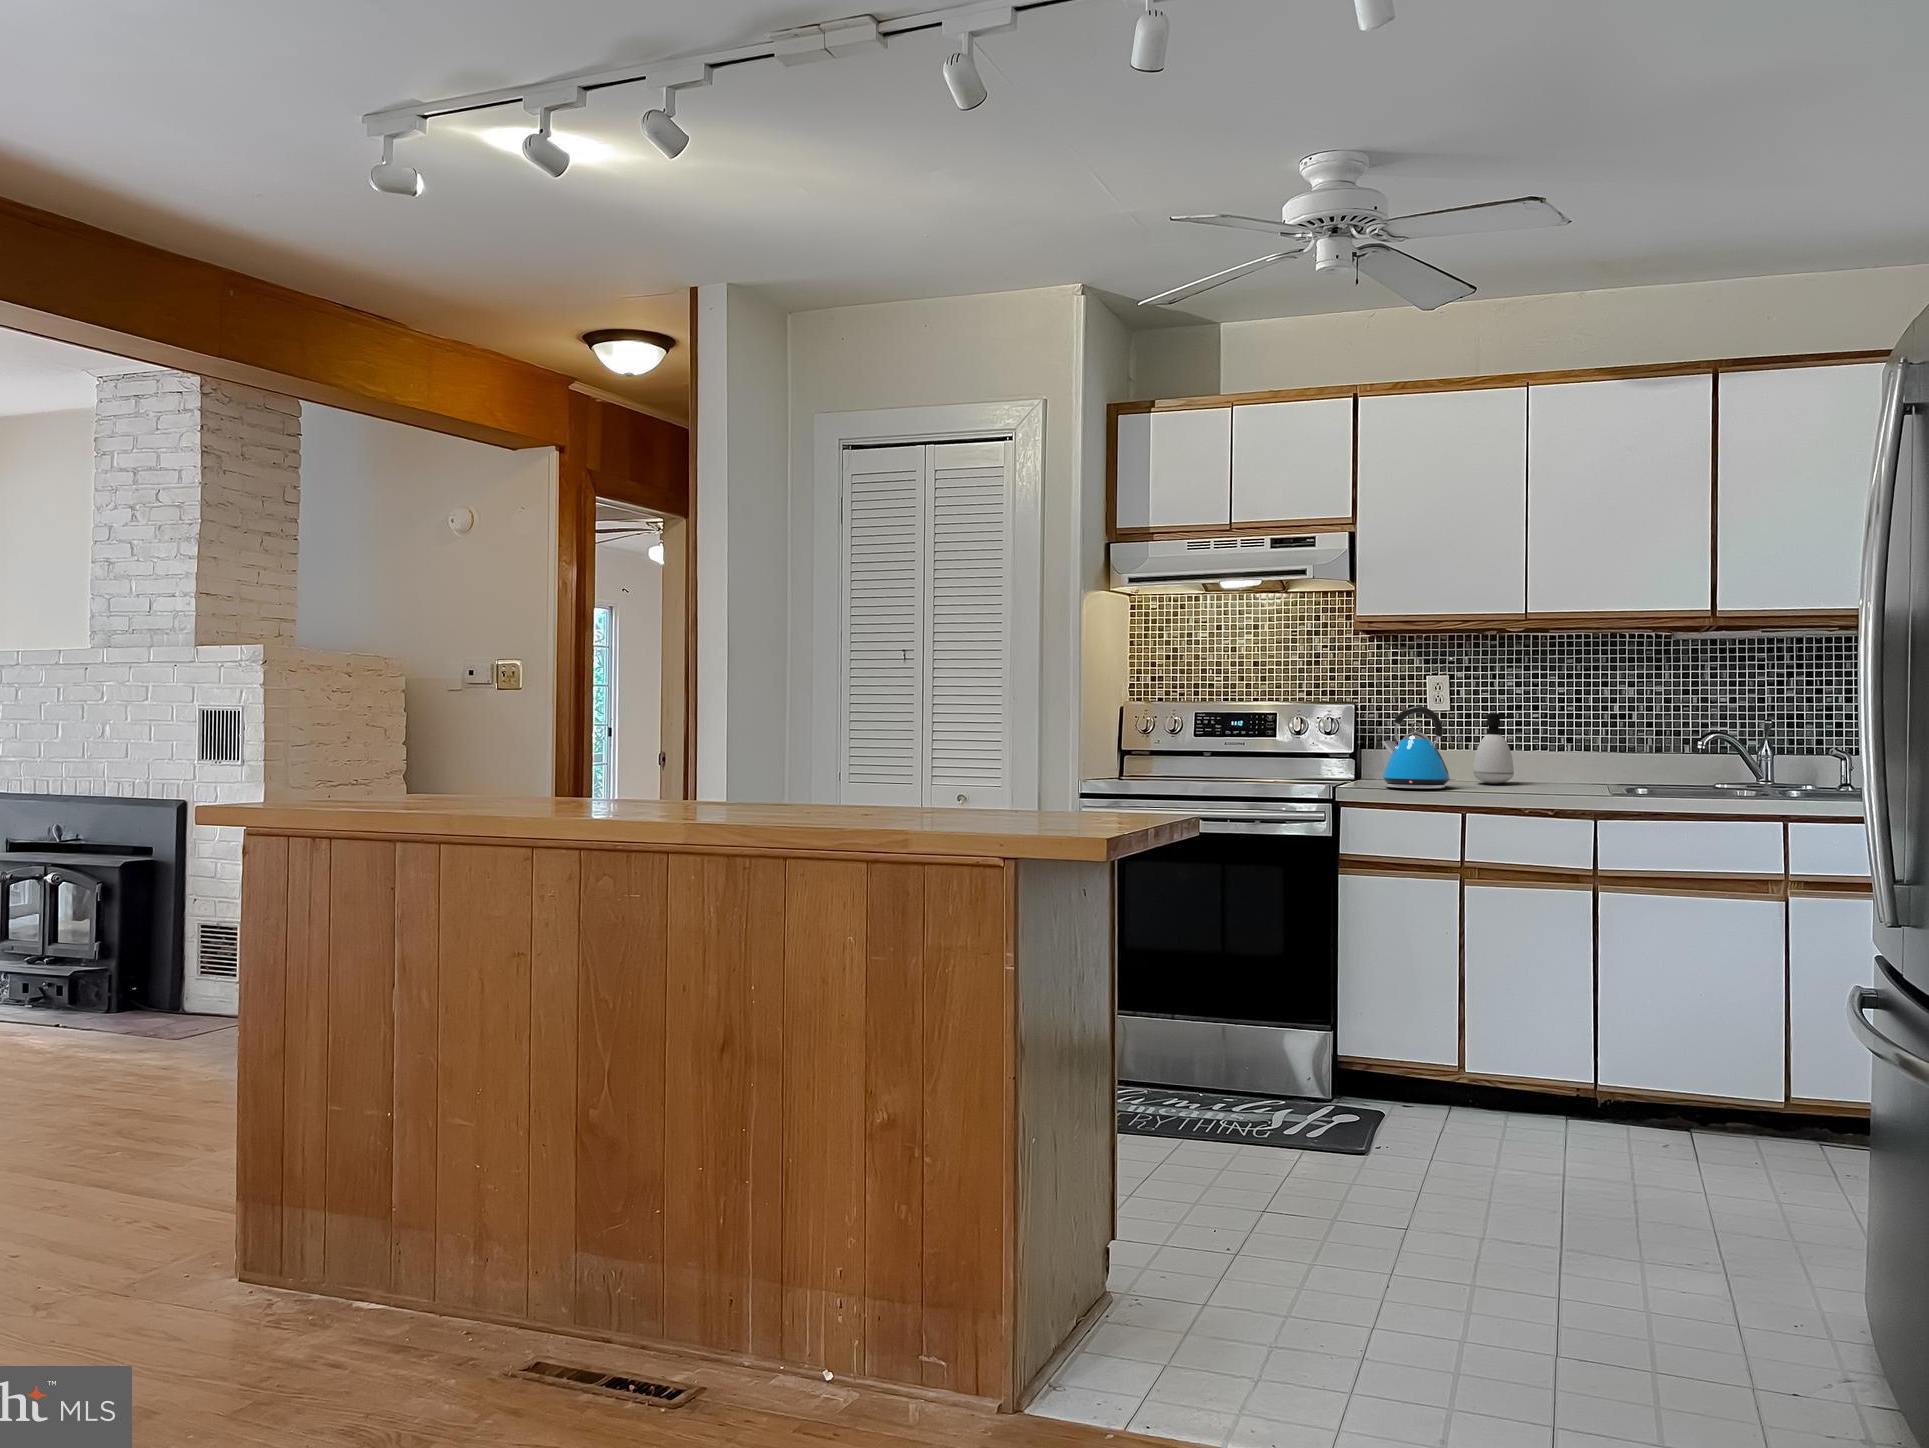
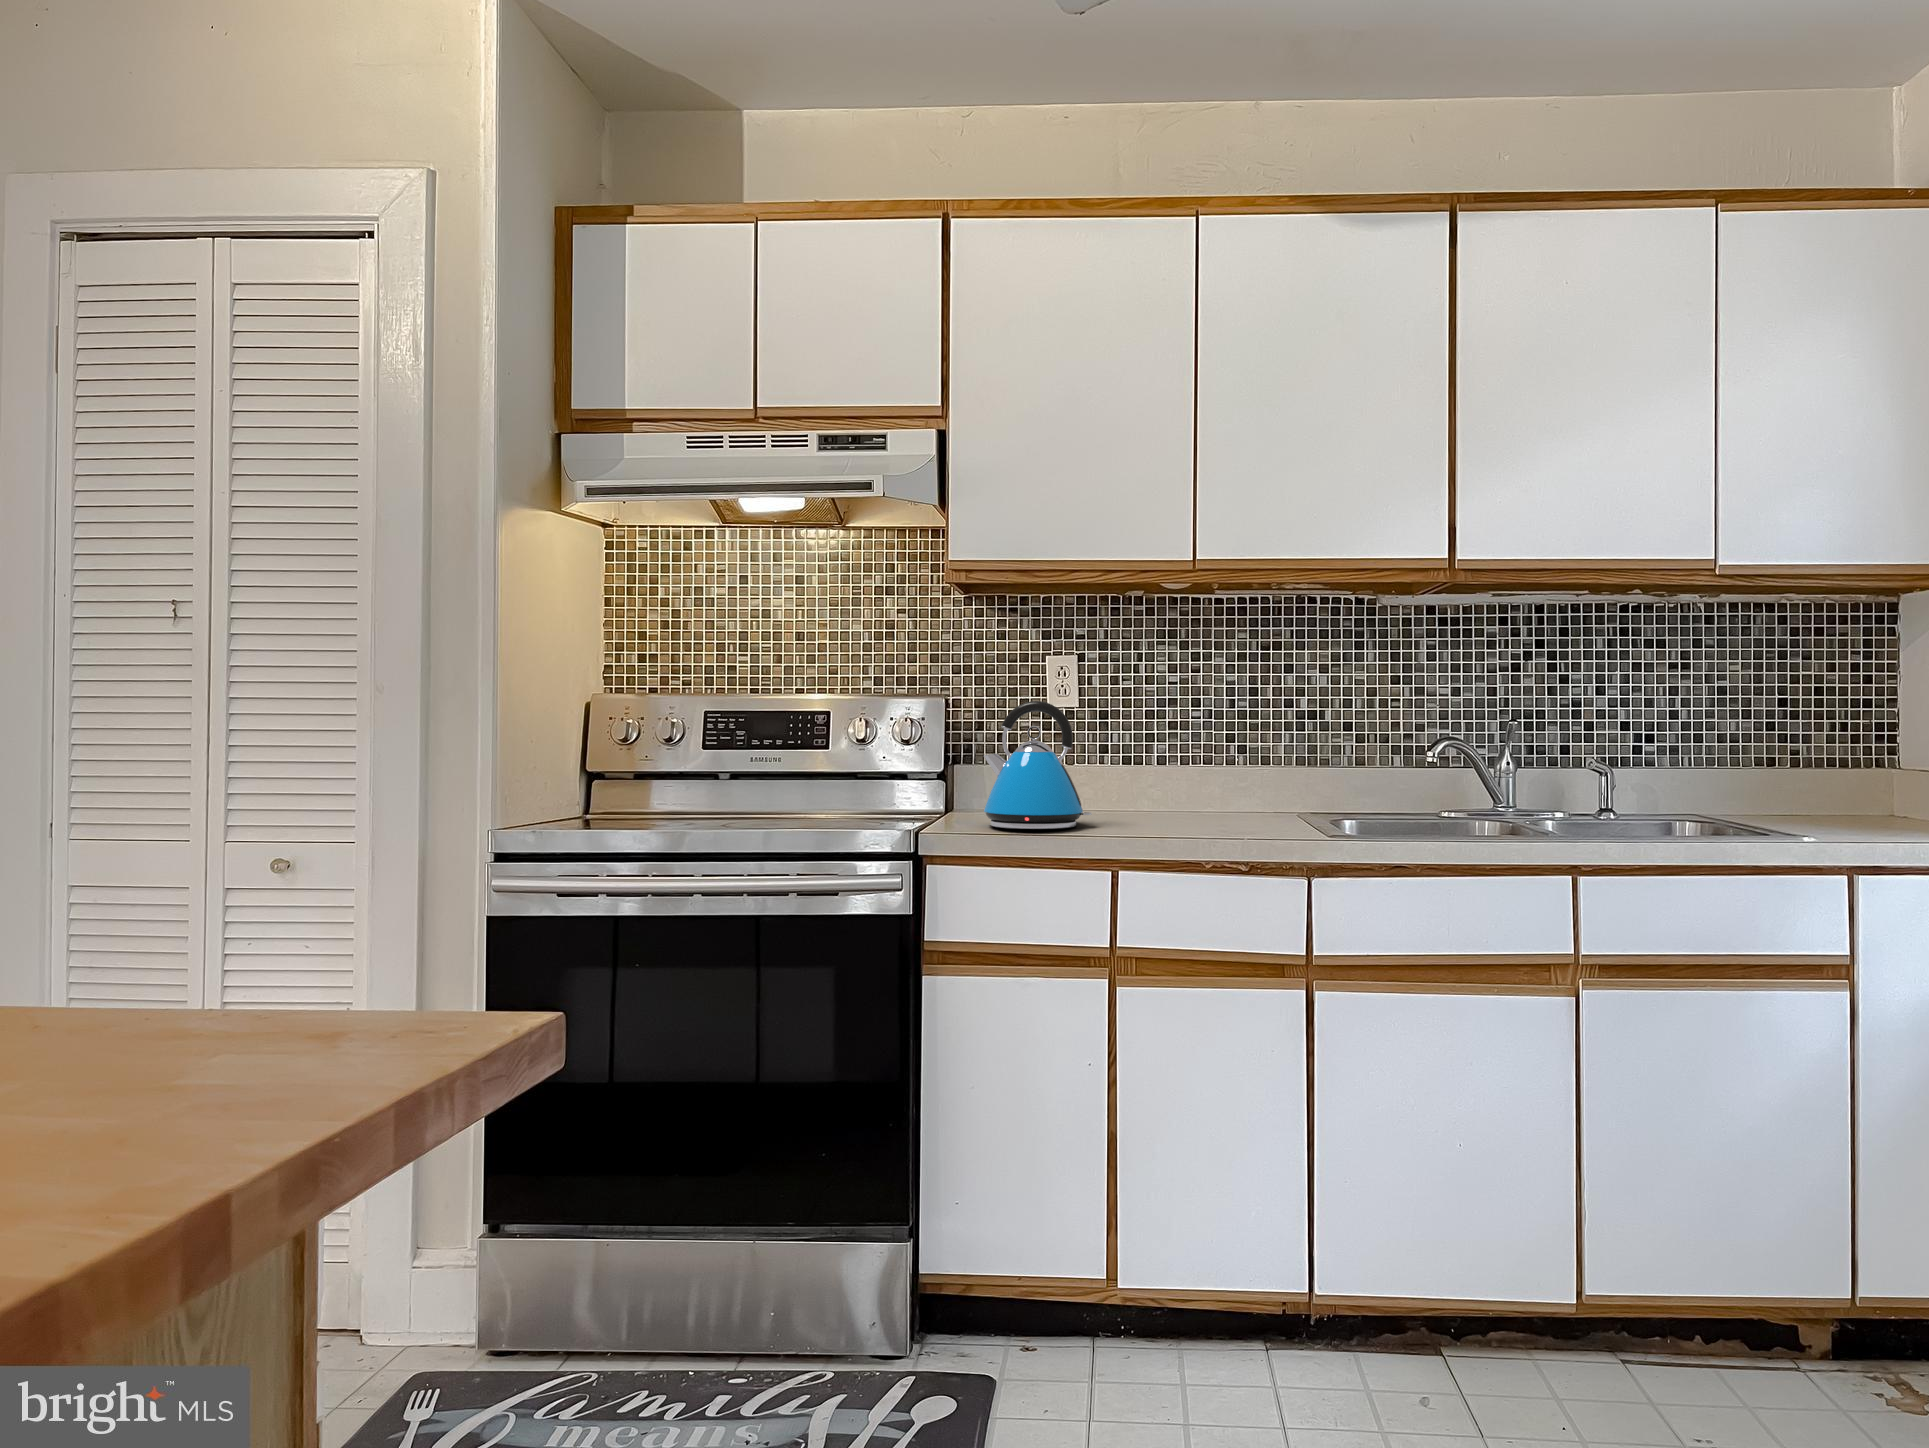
soap dispenser: present [1473,713,1514,783] -> none [1114,710,1172,815]

